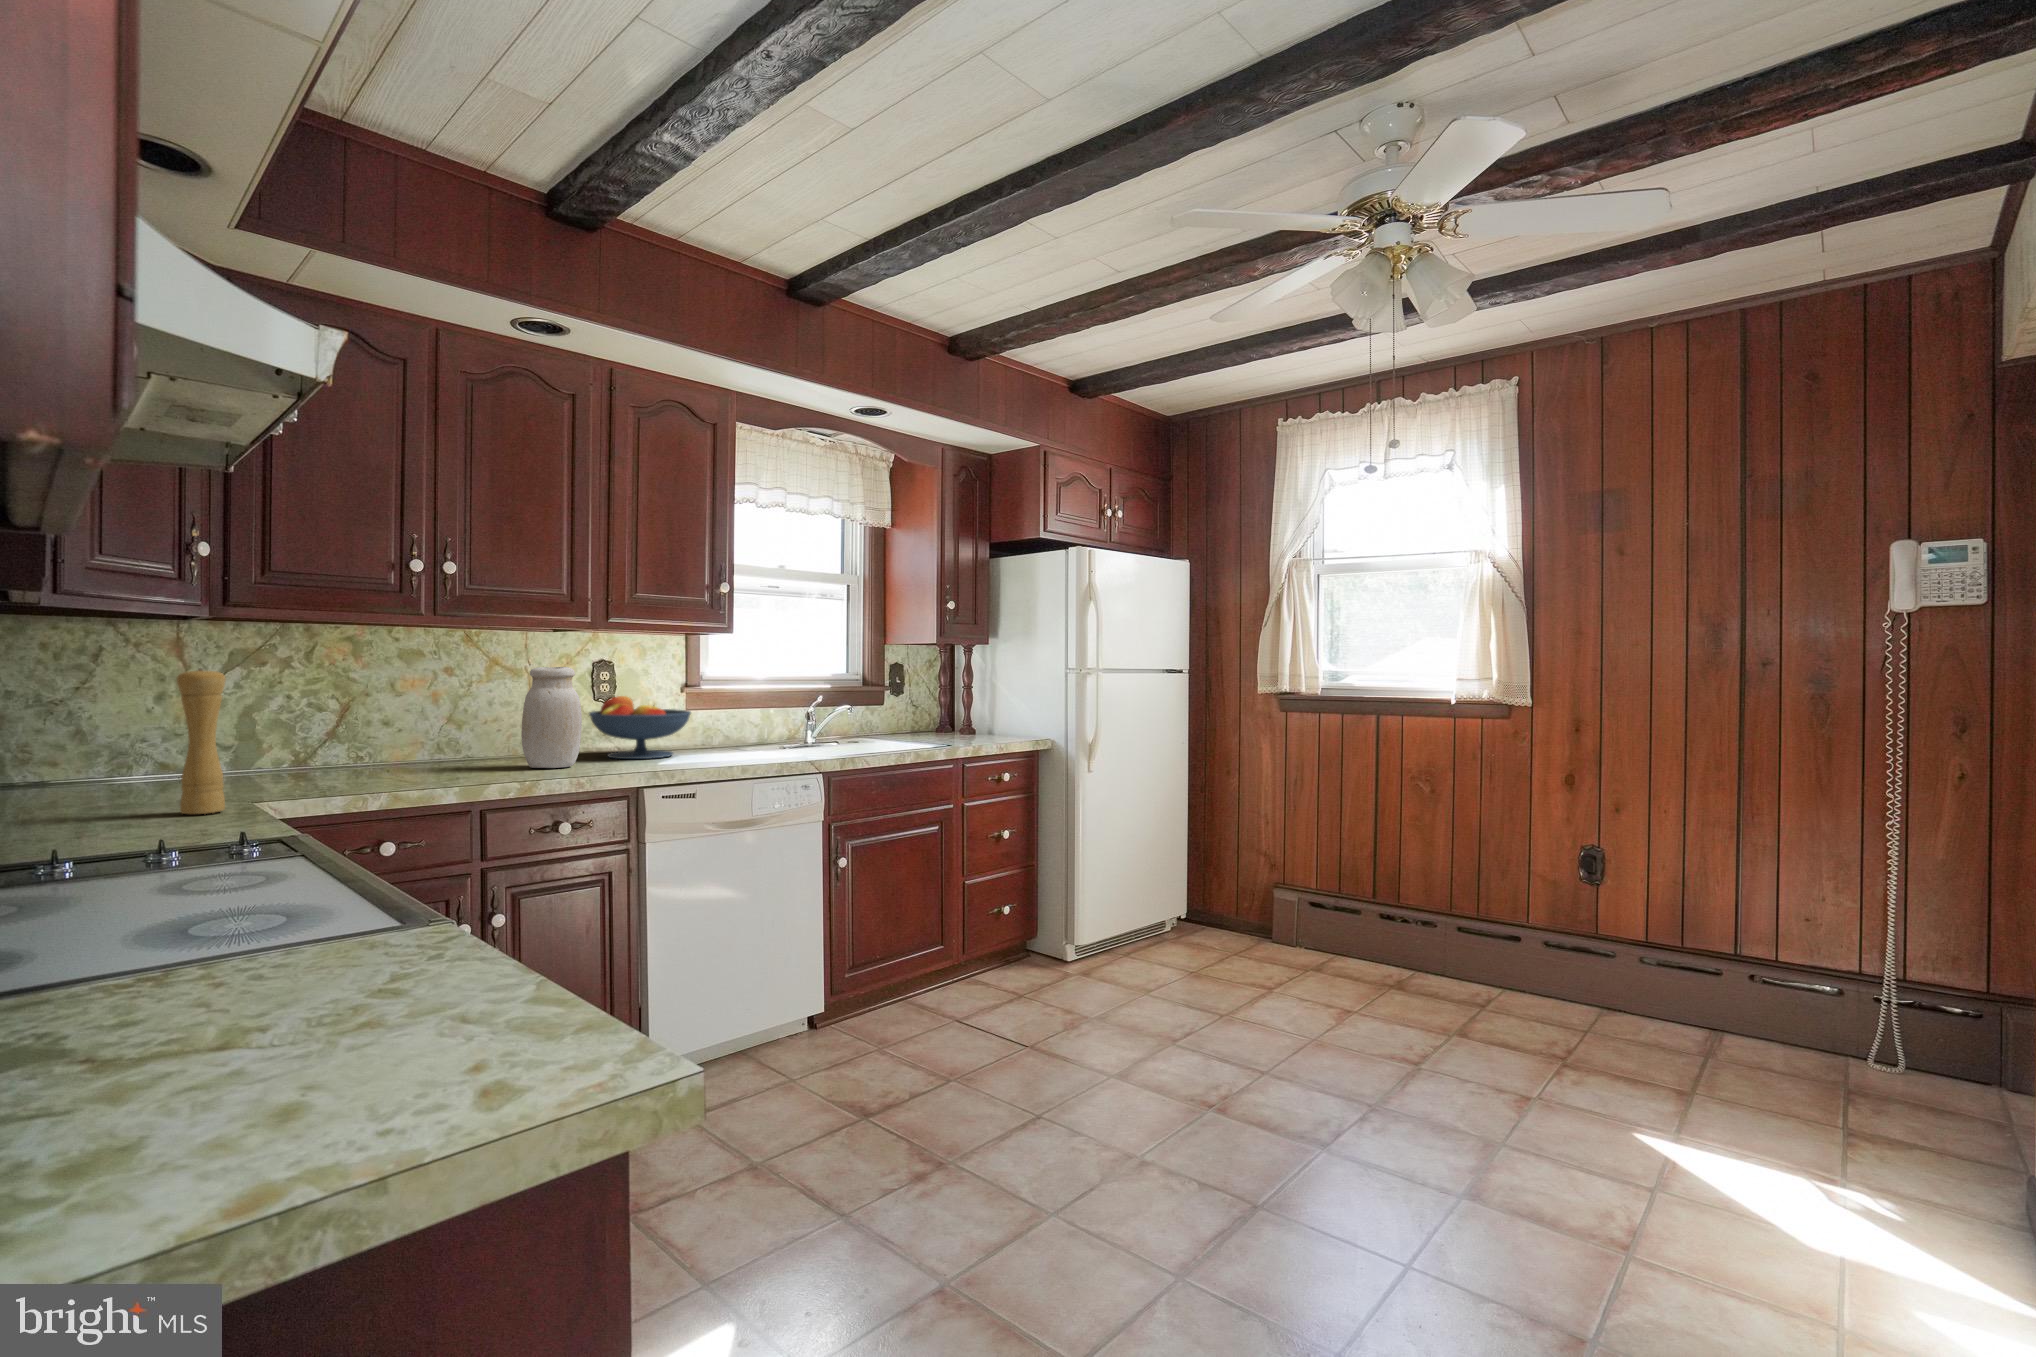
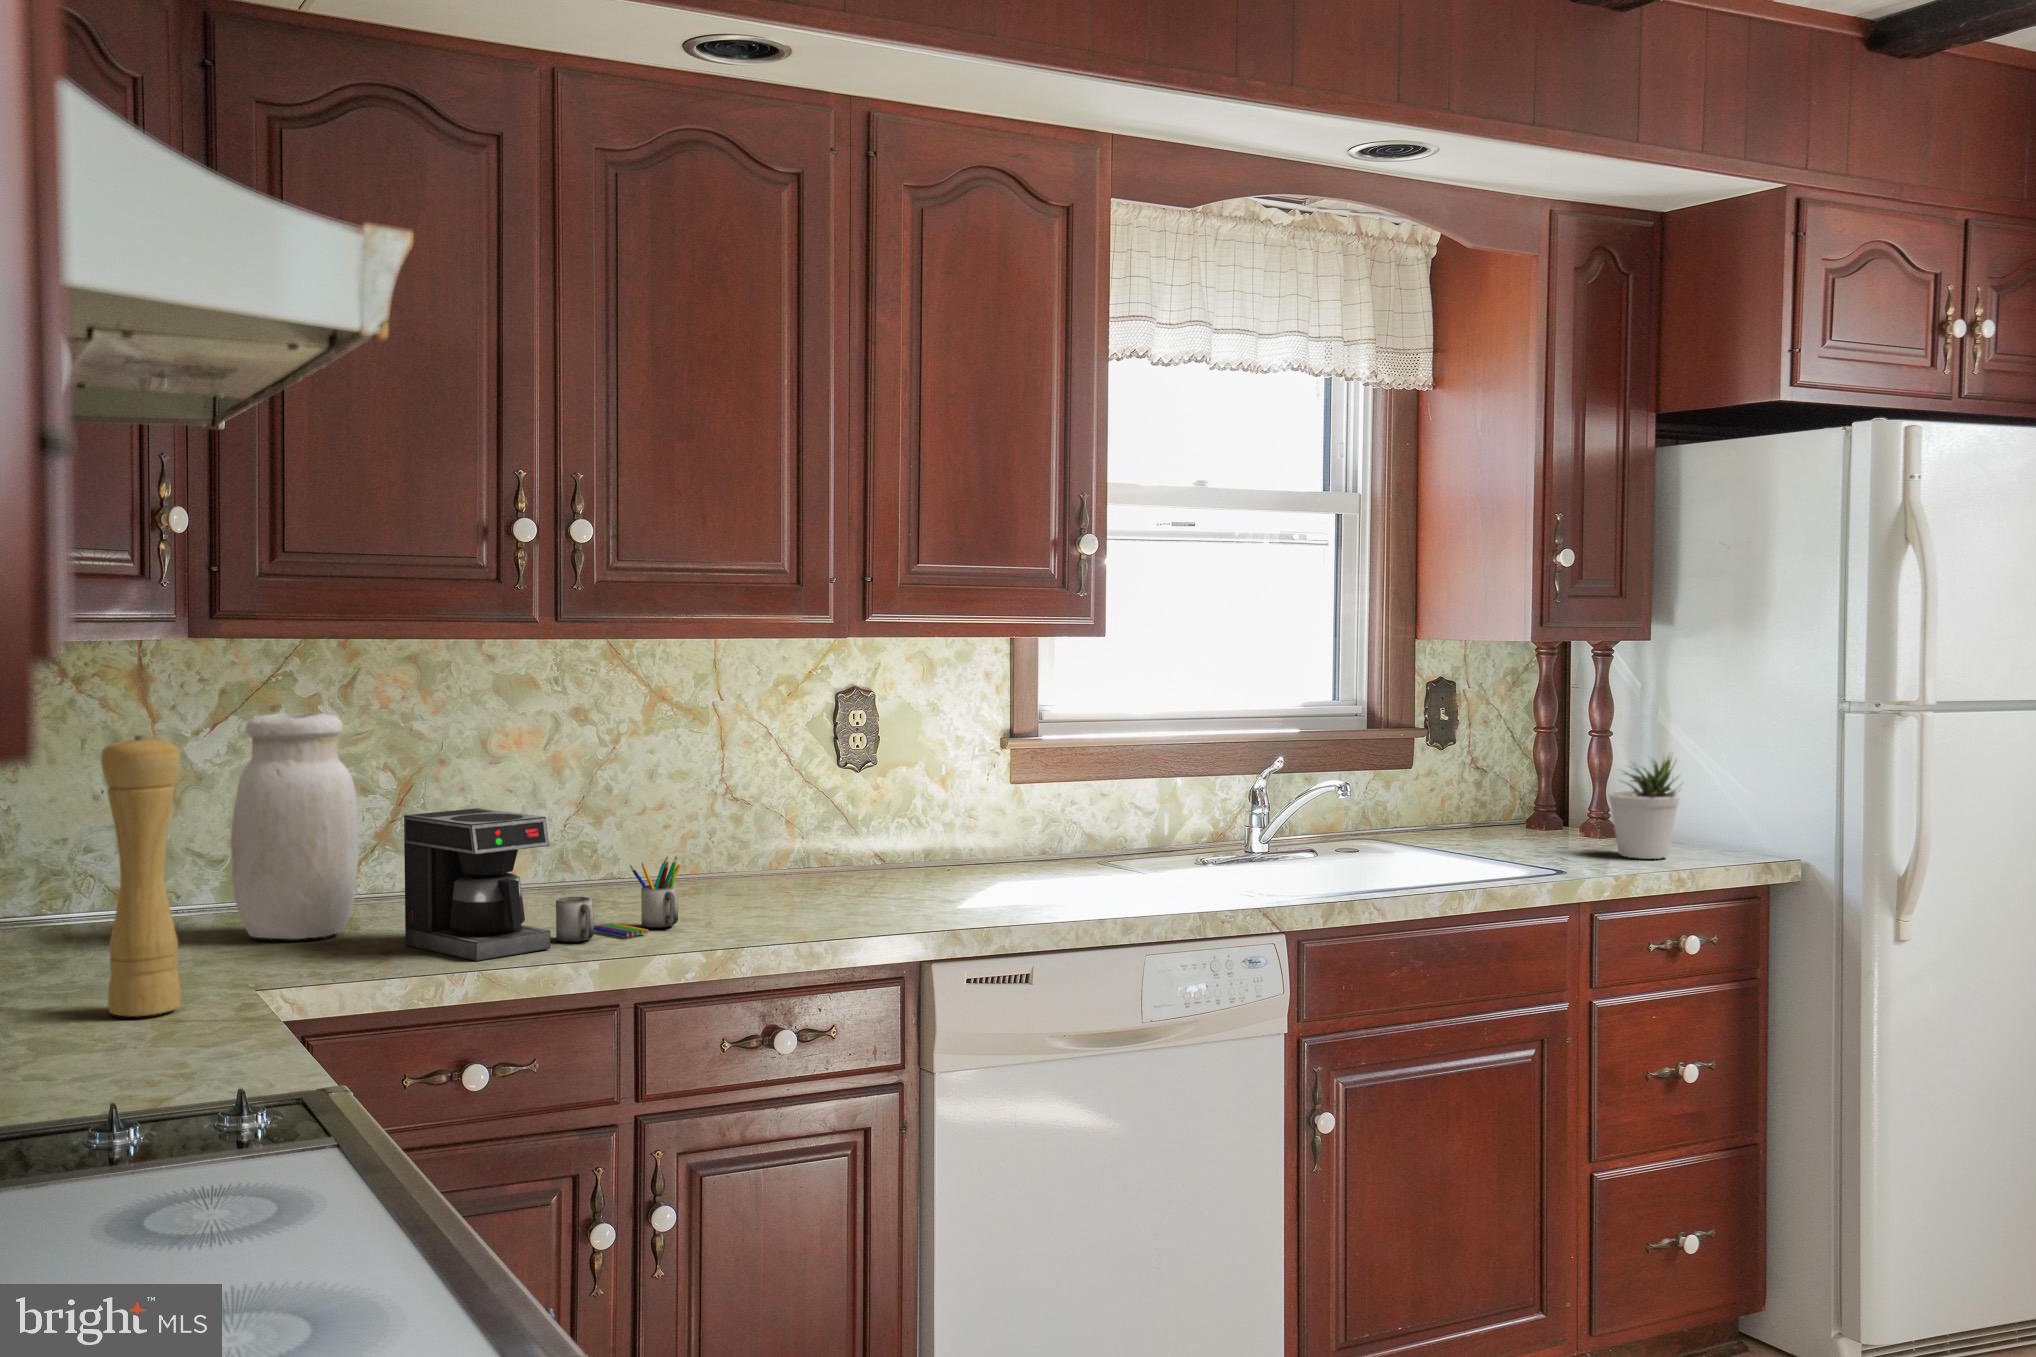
jar: present [521,667,582,768] -> present [231,713,359,939]
potted plant: none [970,693,1002,742] -> present [1609,758,1679,859]
fruit bowl: present [589,696,691,759] -> none [830,758,1024,891]
coffee maker: none [350,715,509,790] -> present [404,808,681,961]

